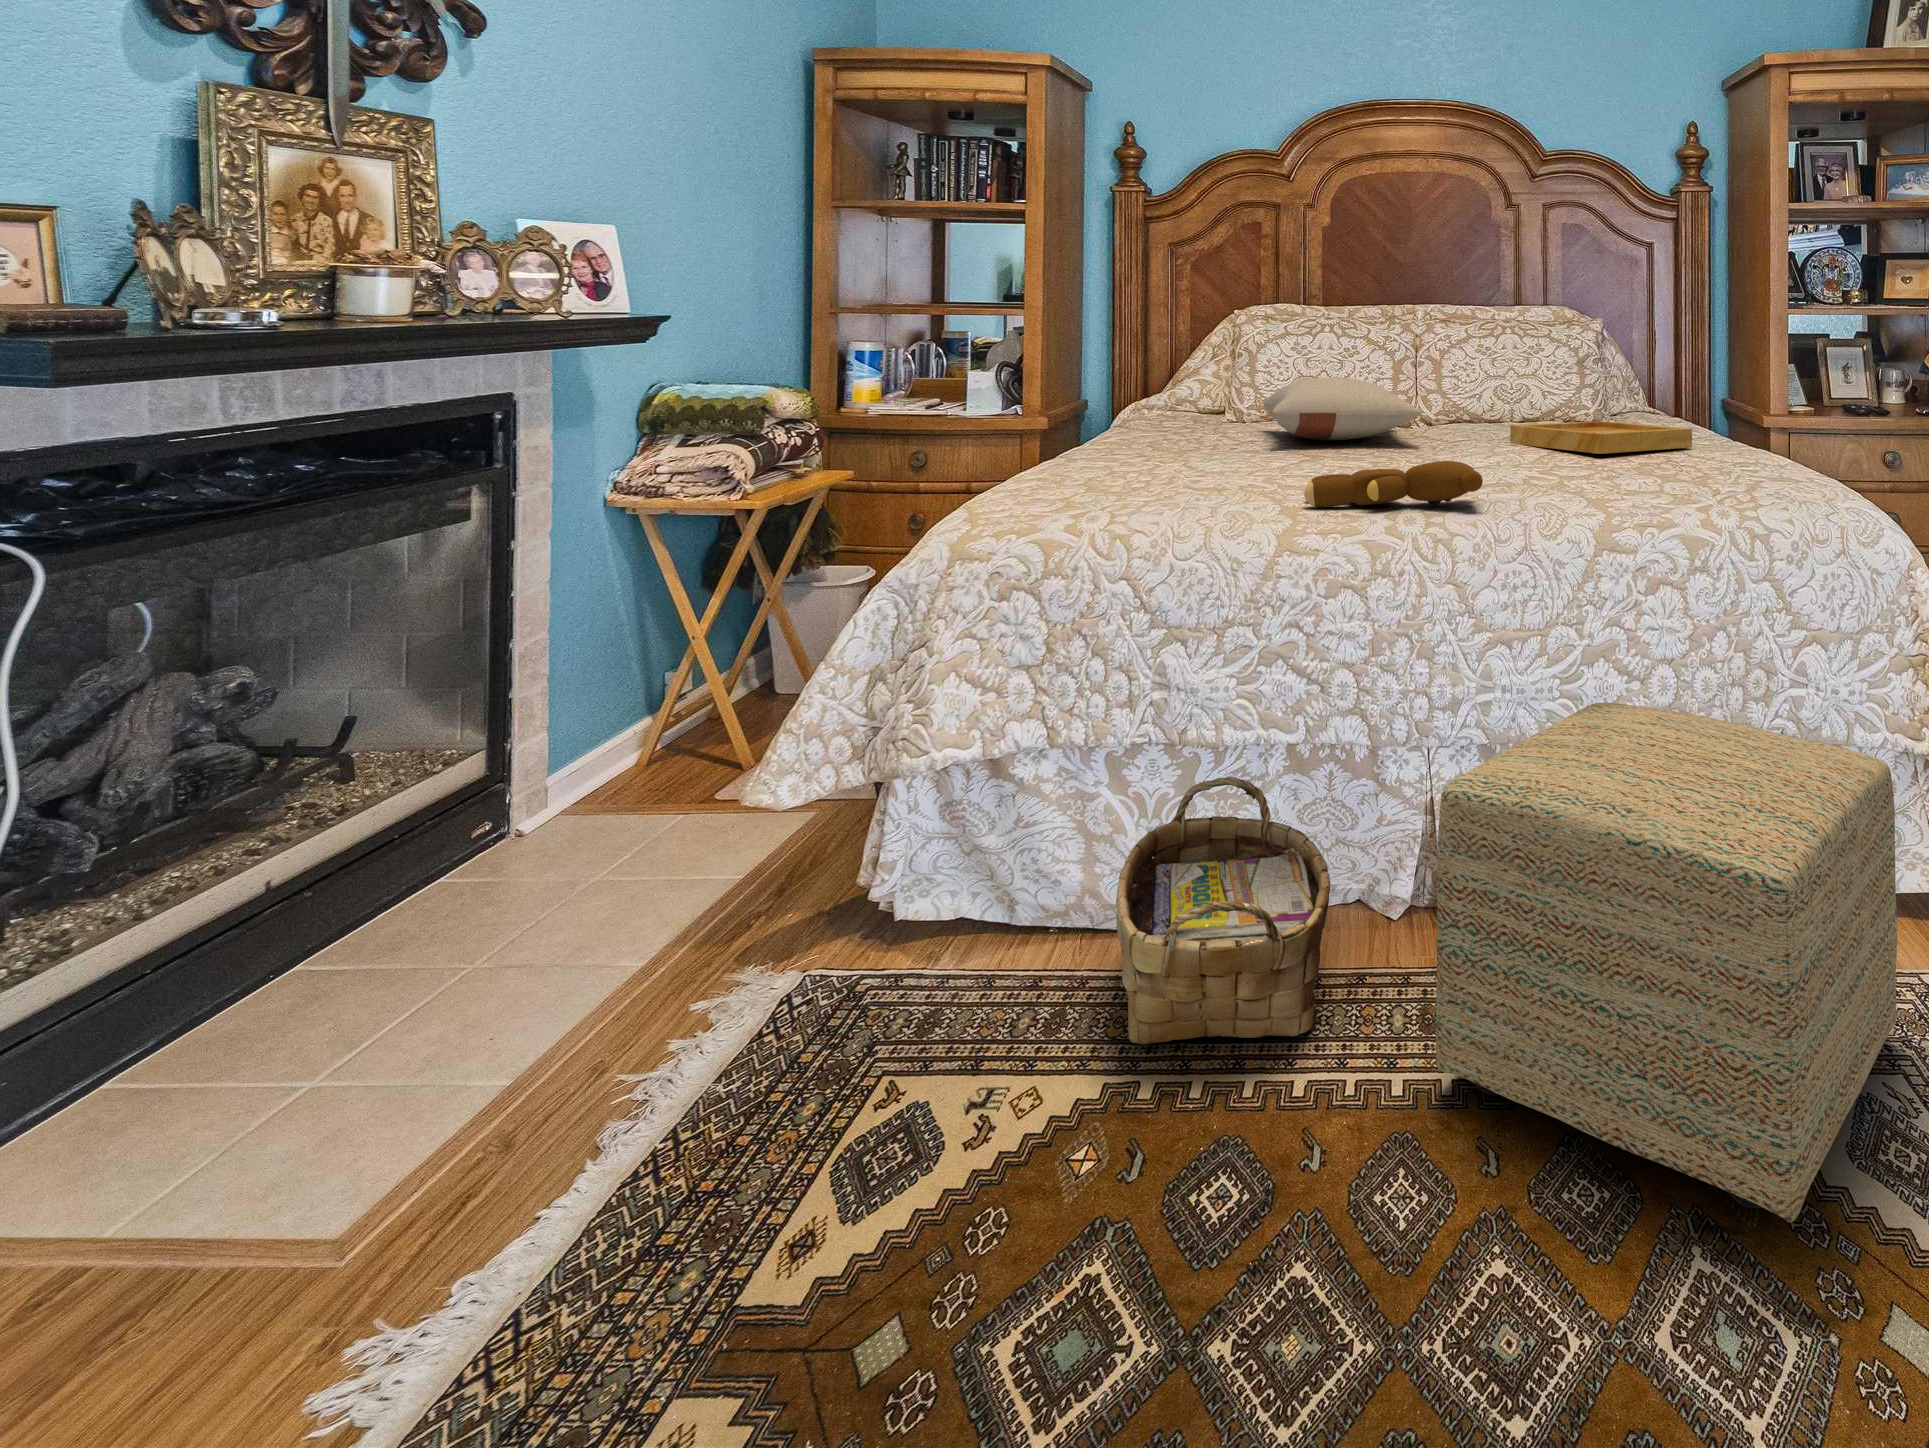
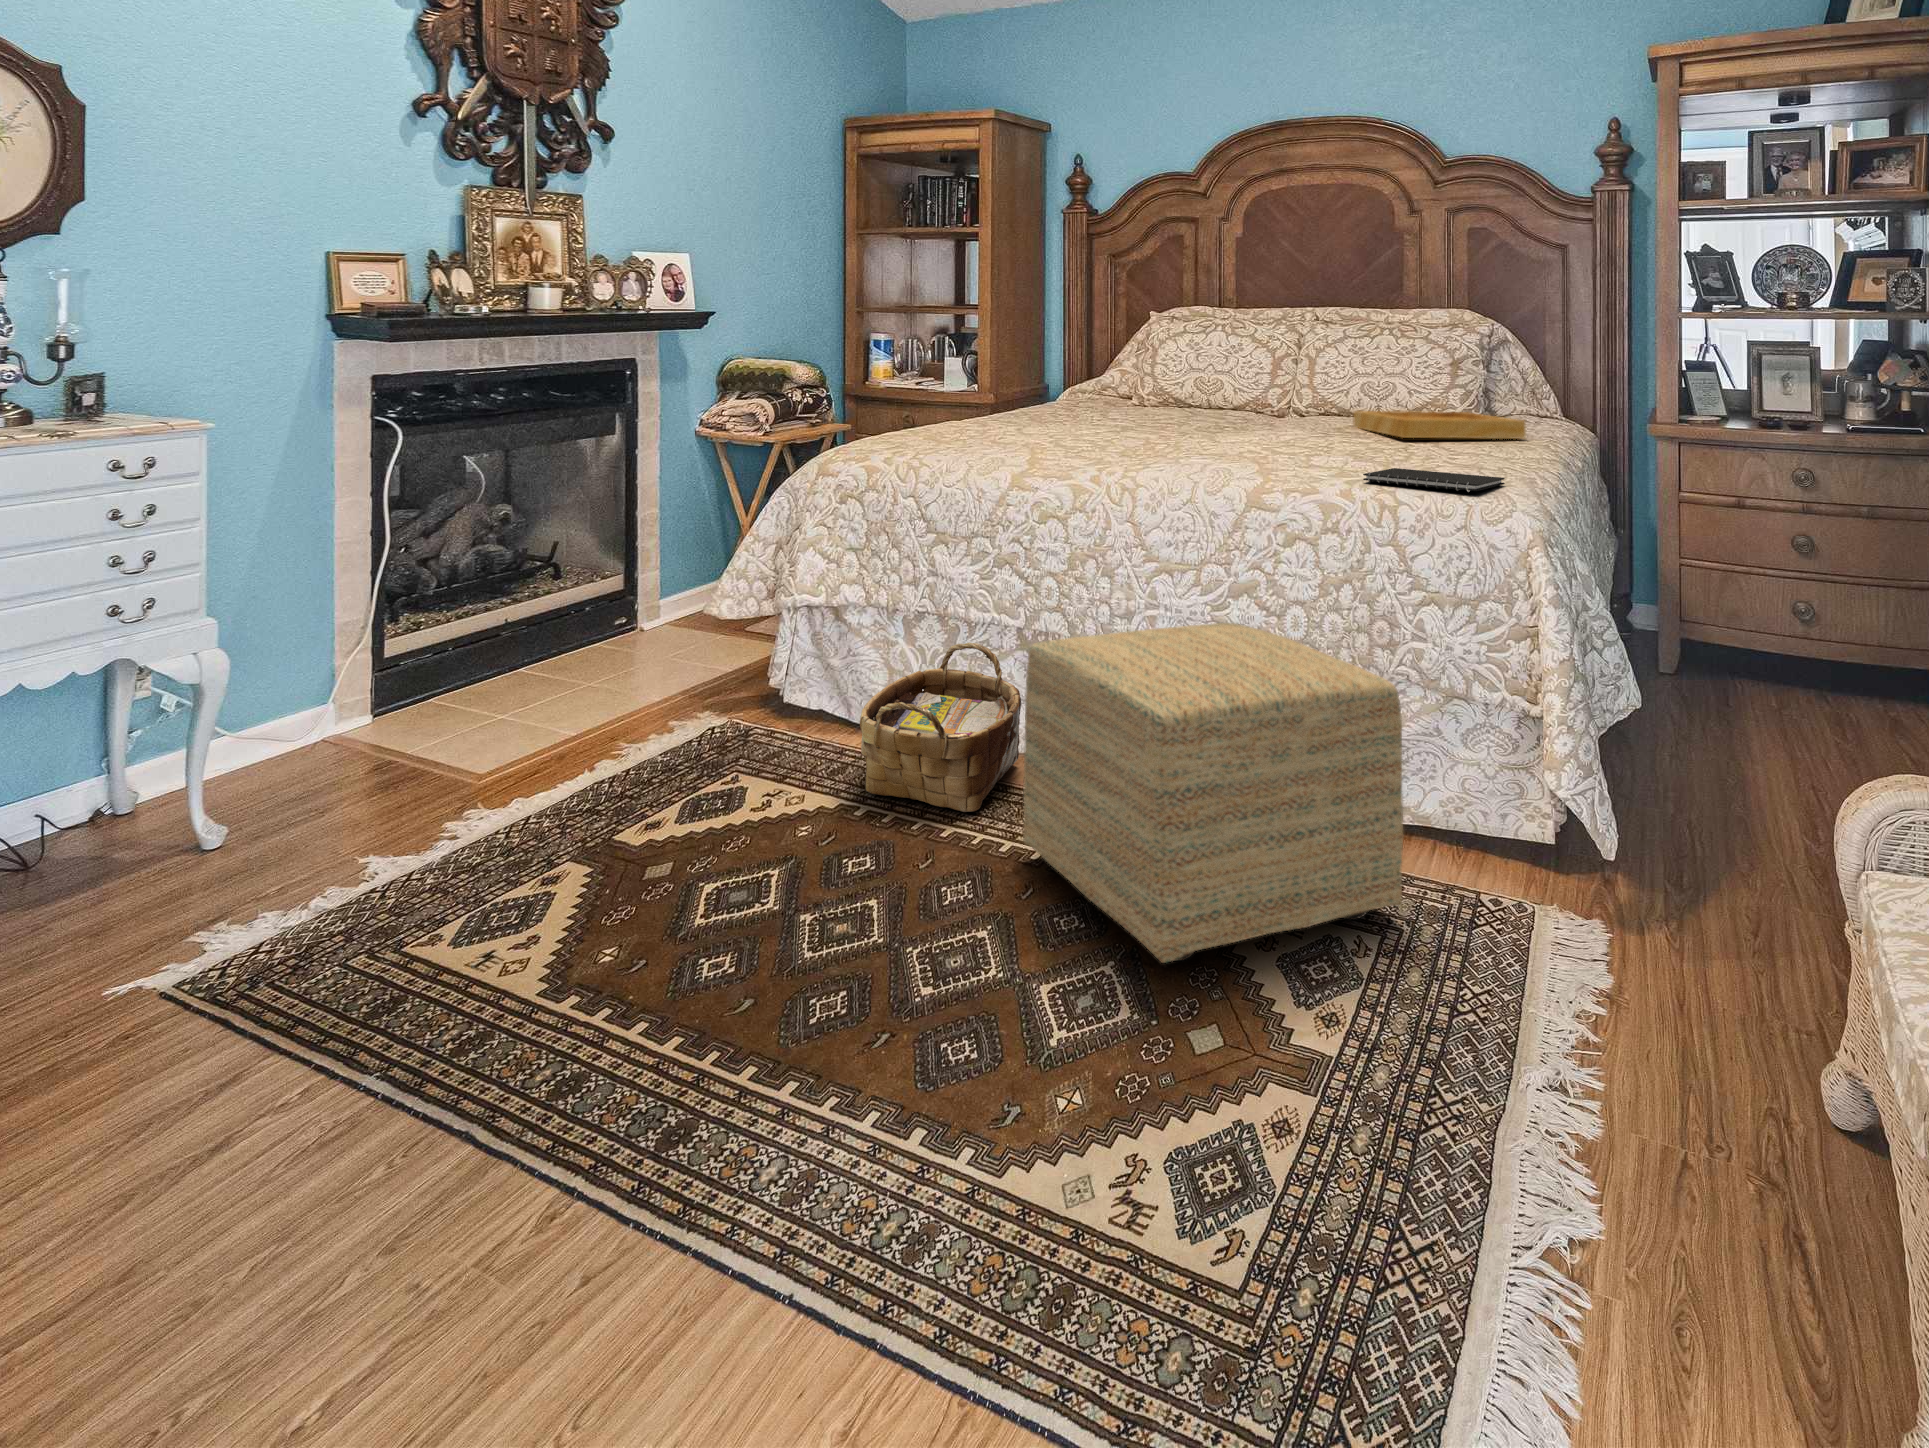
pillow: present [1264,378,1422,440] -> none [1128,364,1272,417]
teddy bear: present [1304,461,1483,507] -> none [1062,427,1203,462]
notebook: none [1685,493,1821,517] -> present [1363,468,1505,492]

